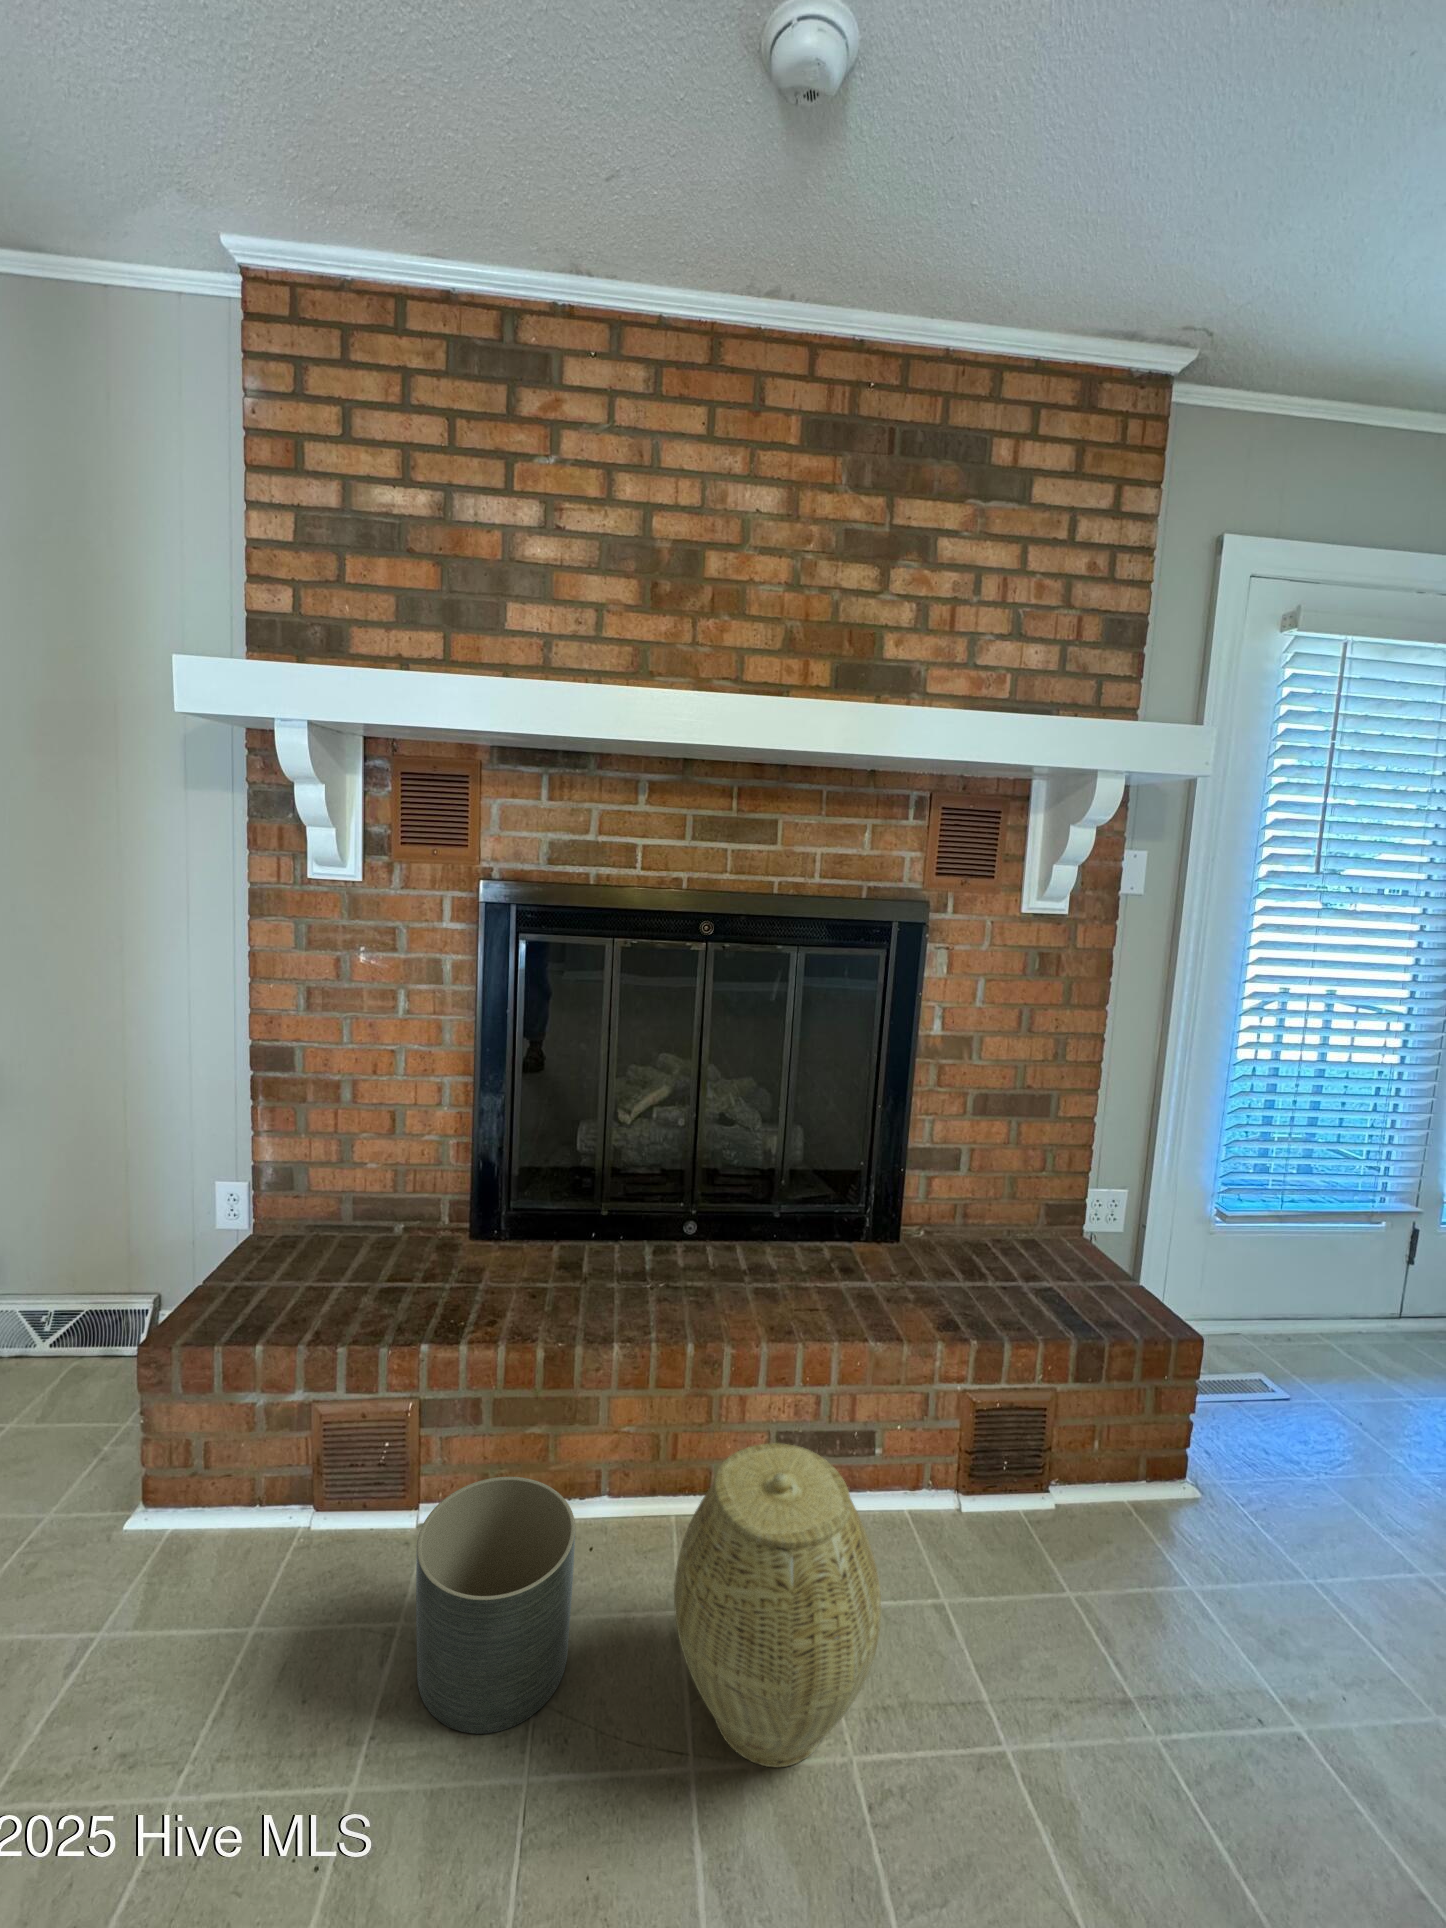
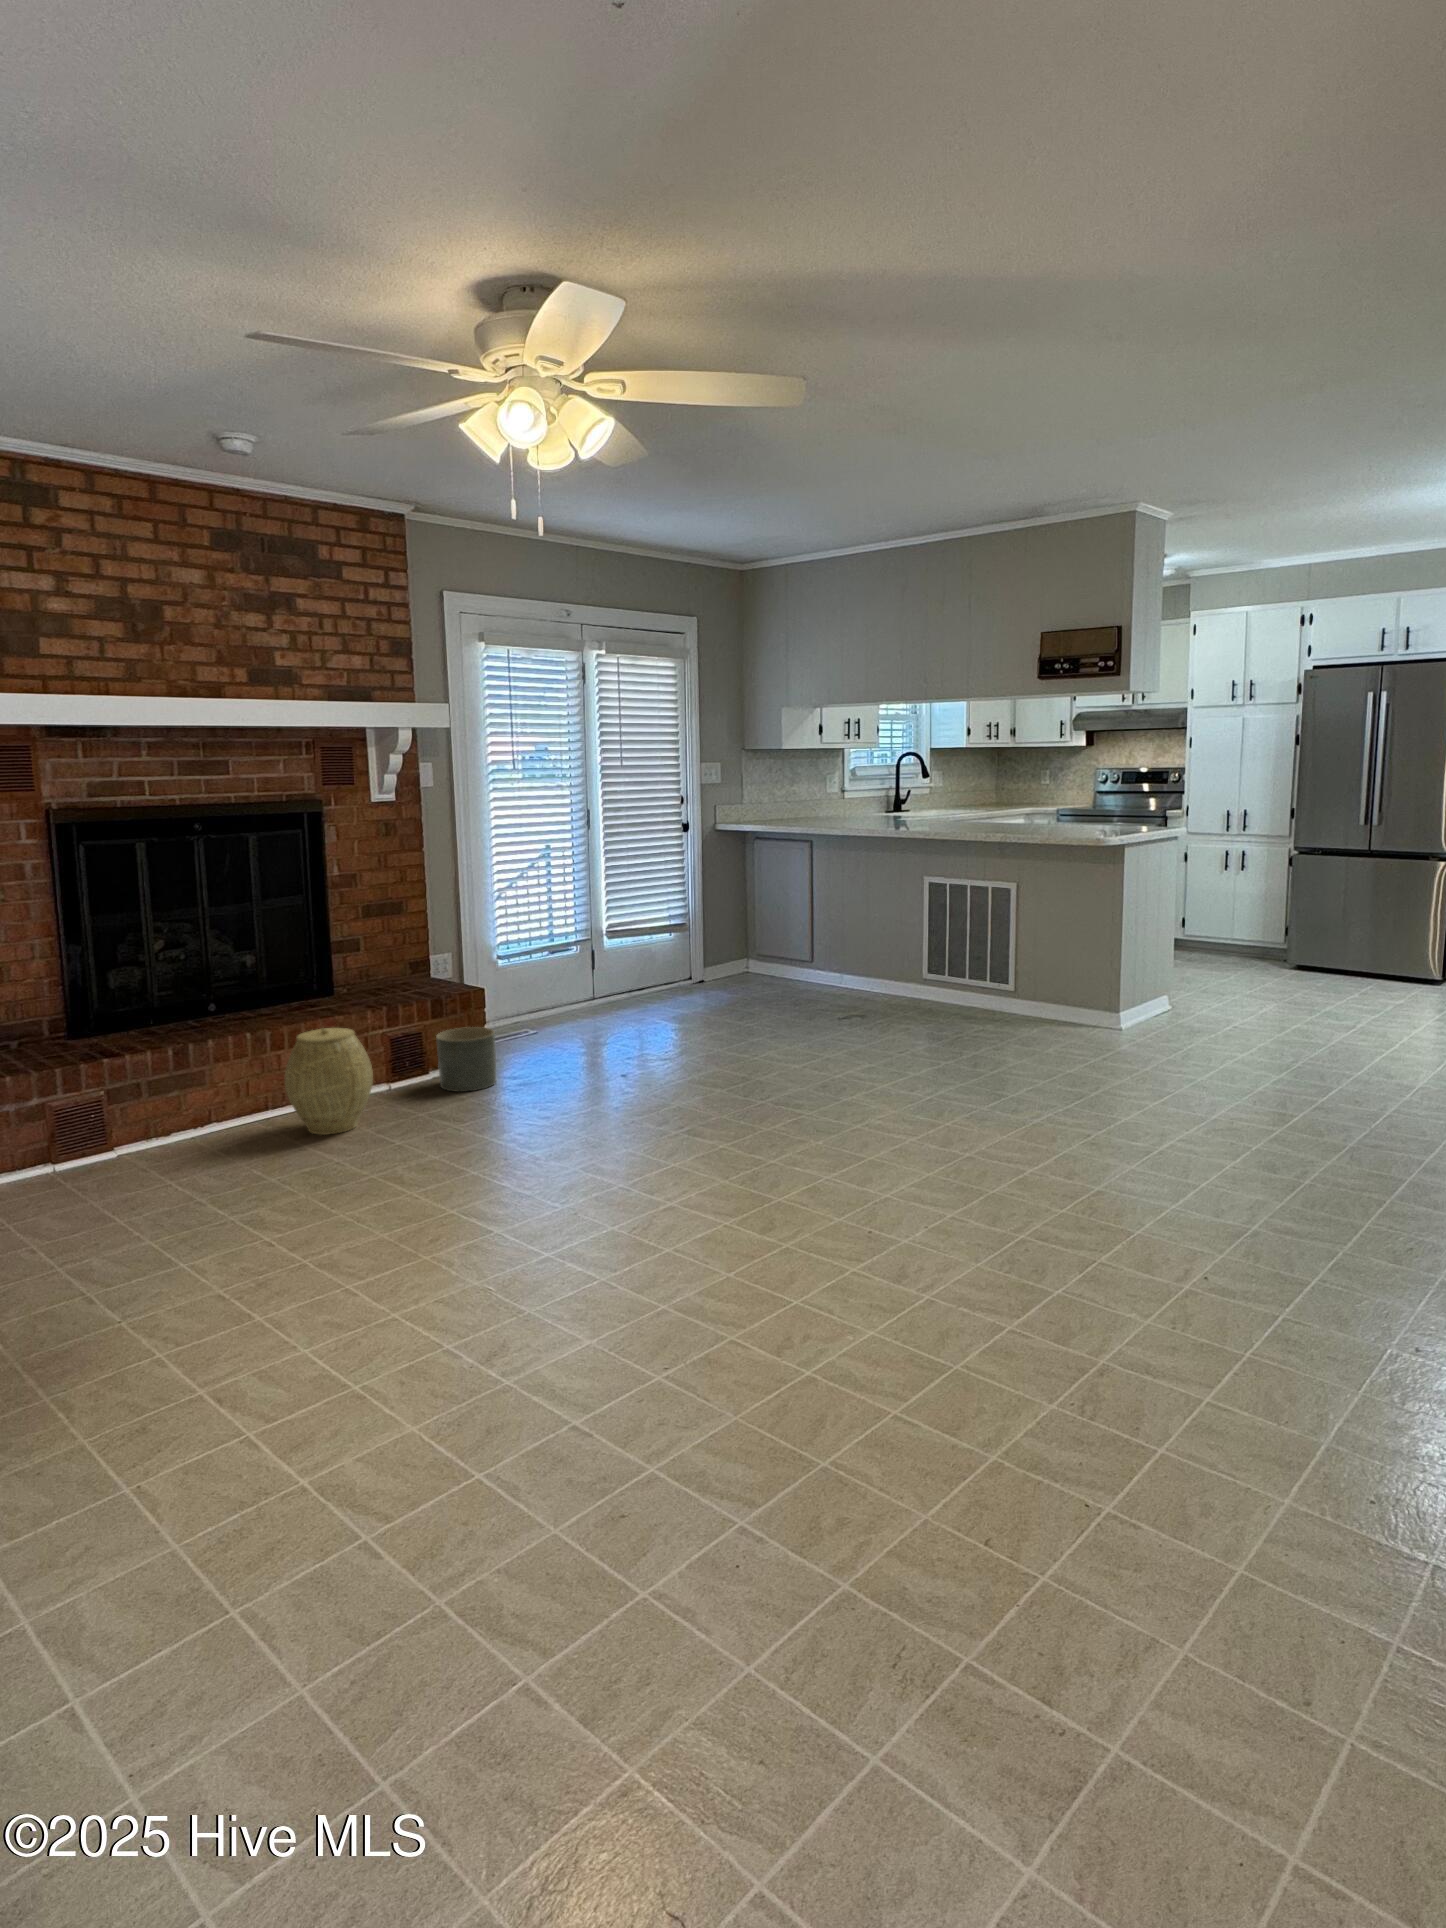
planter: present [416,1477,575,1734] -> present [436,1027,496,1092]

